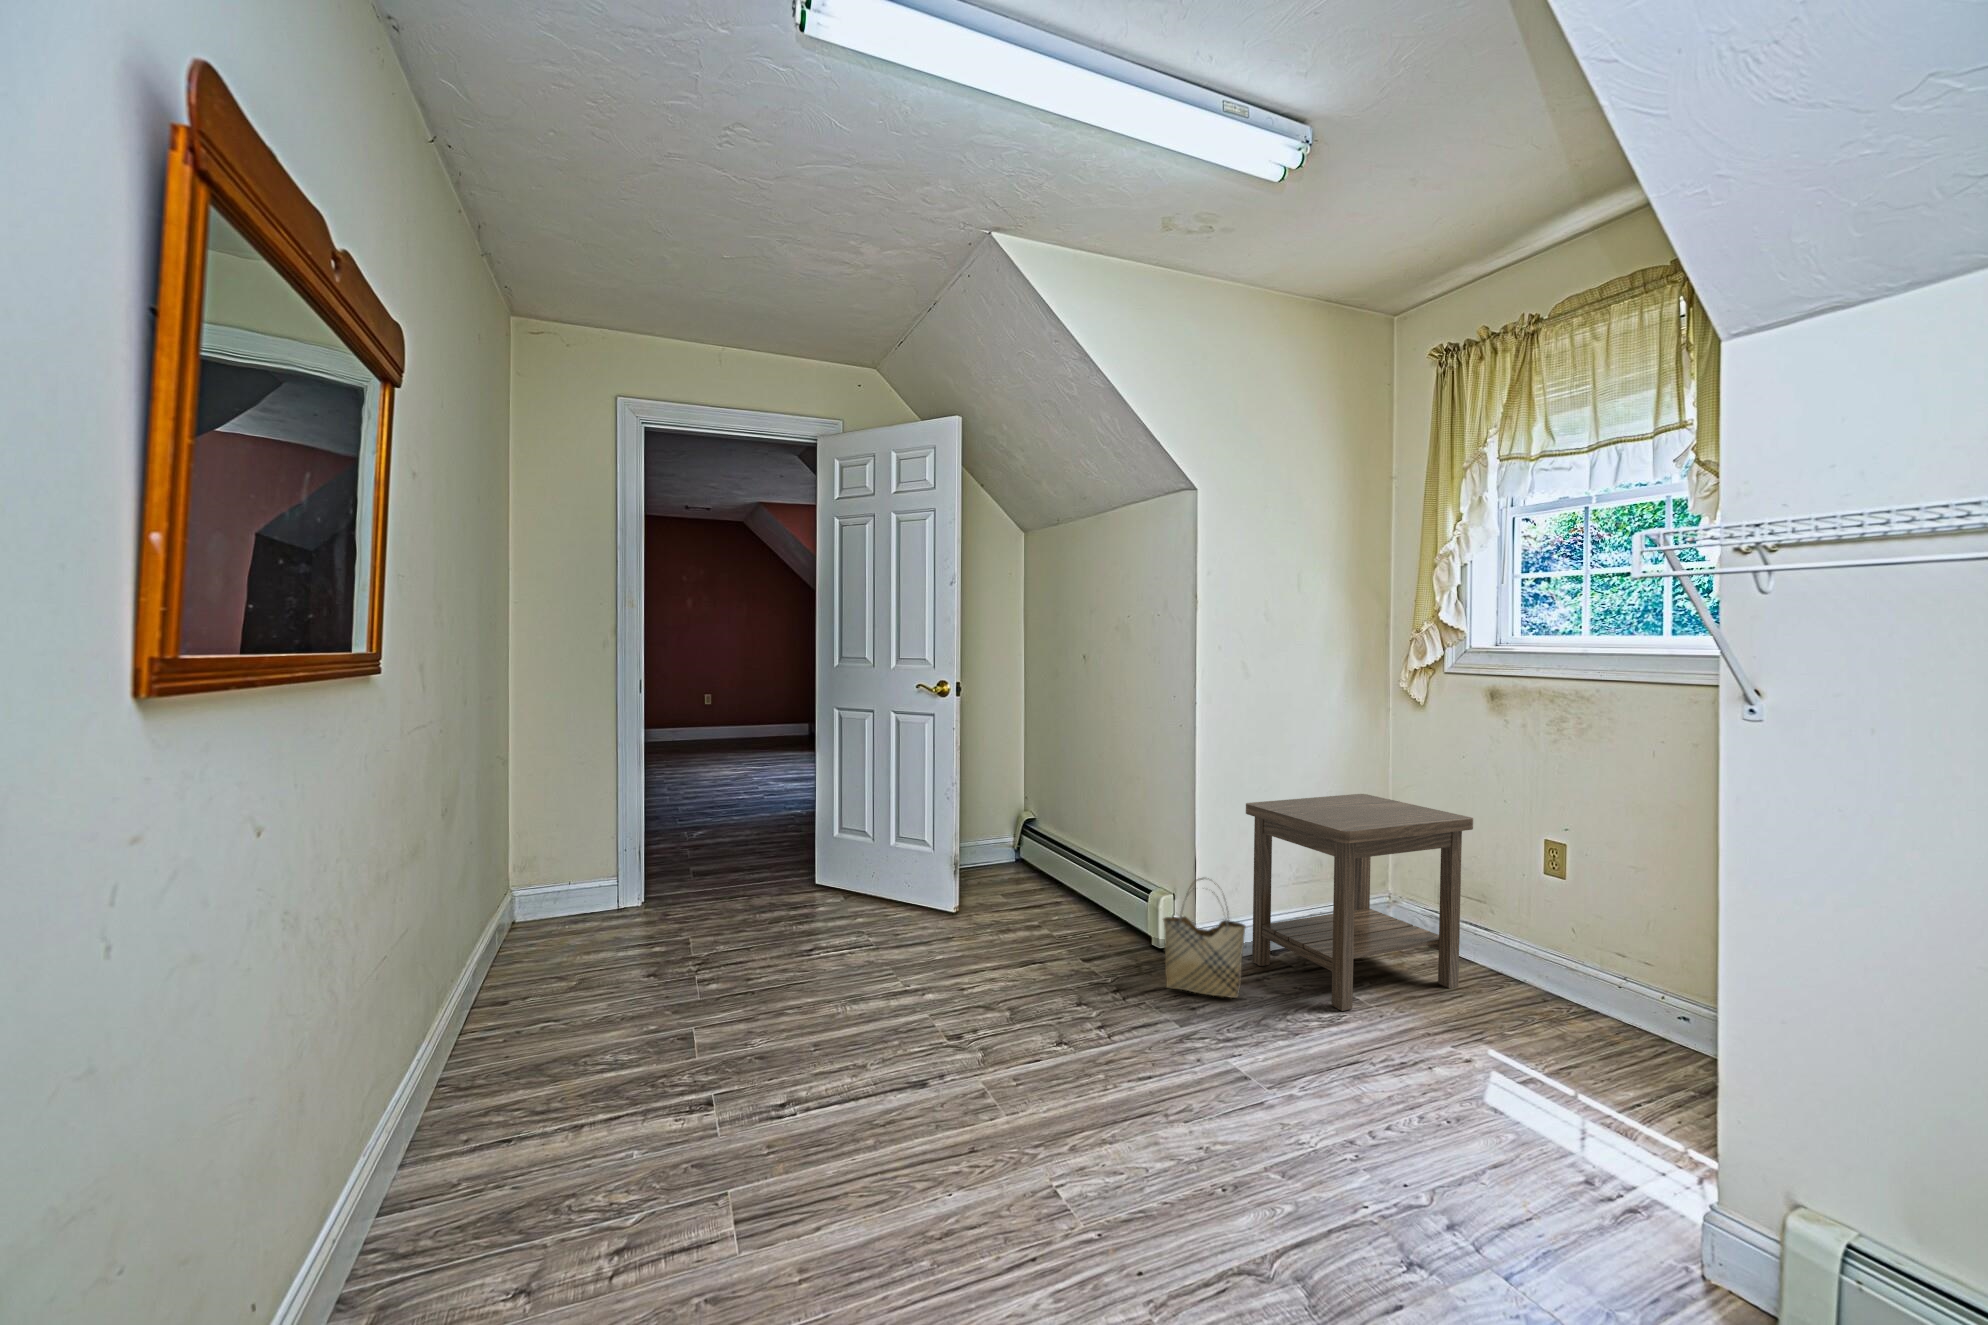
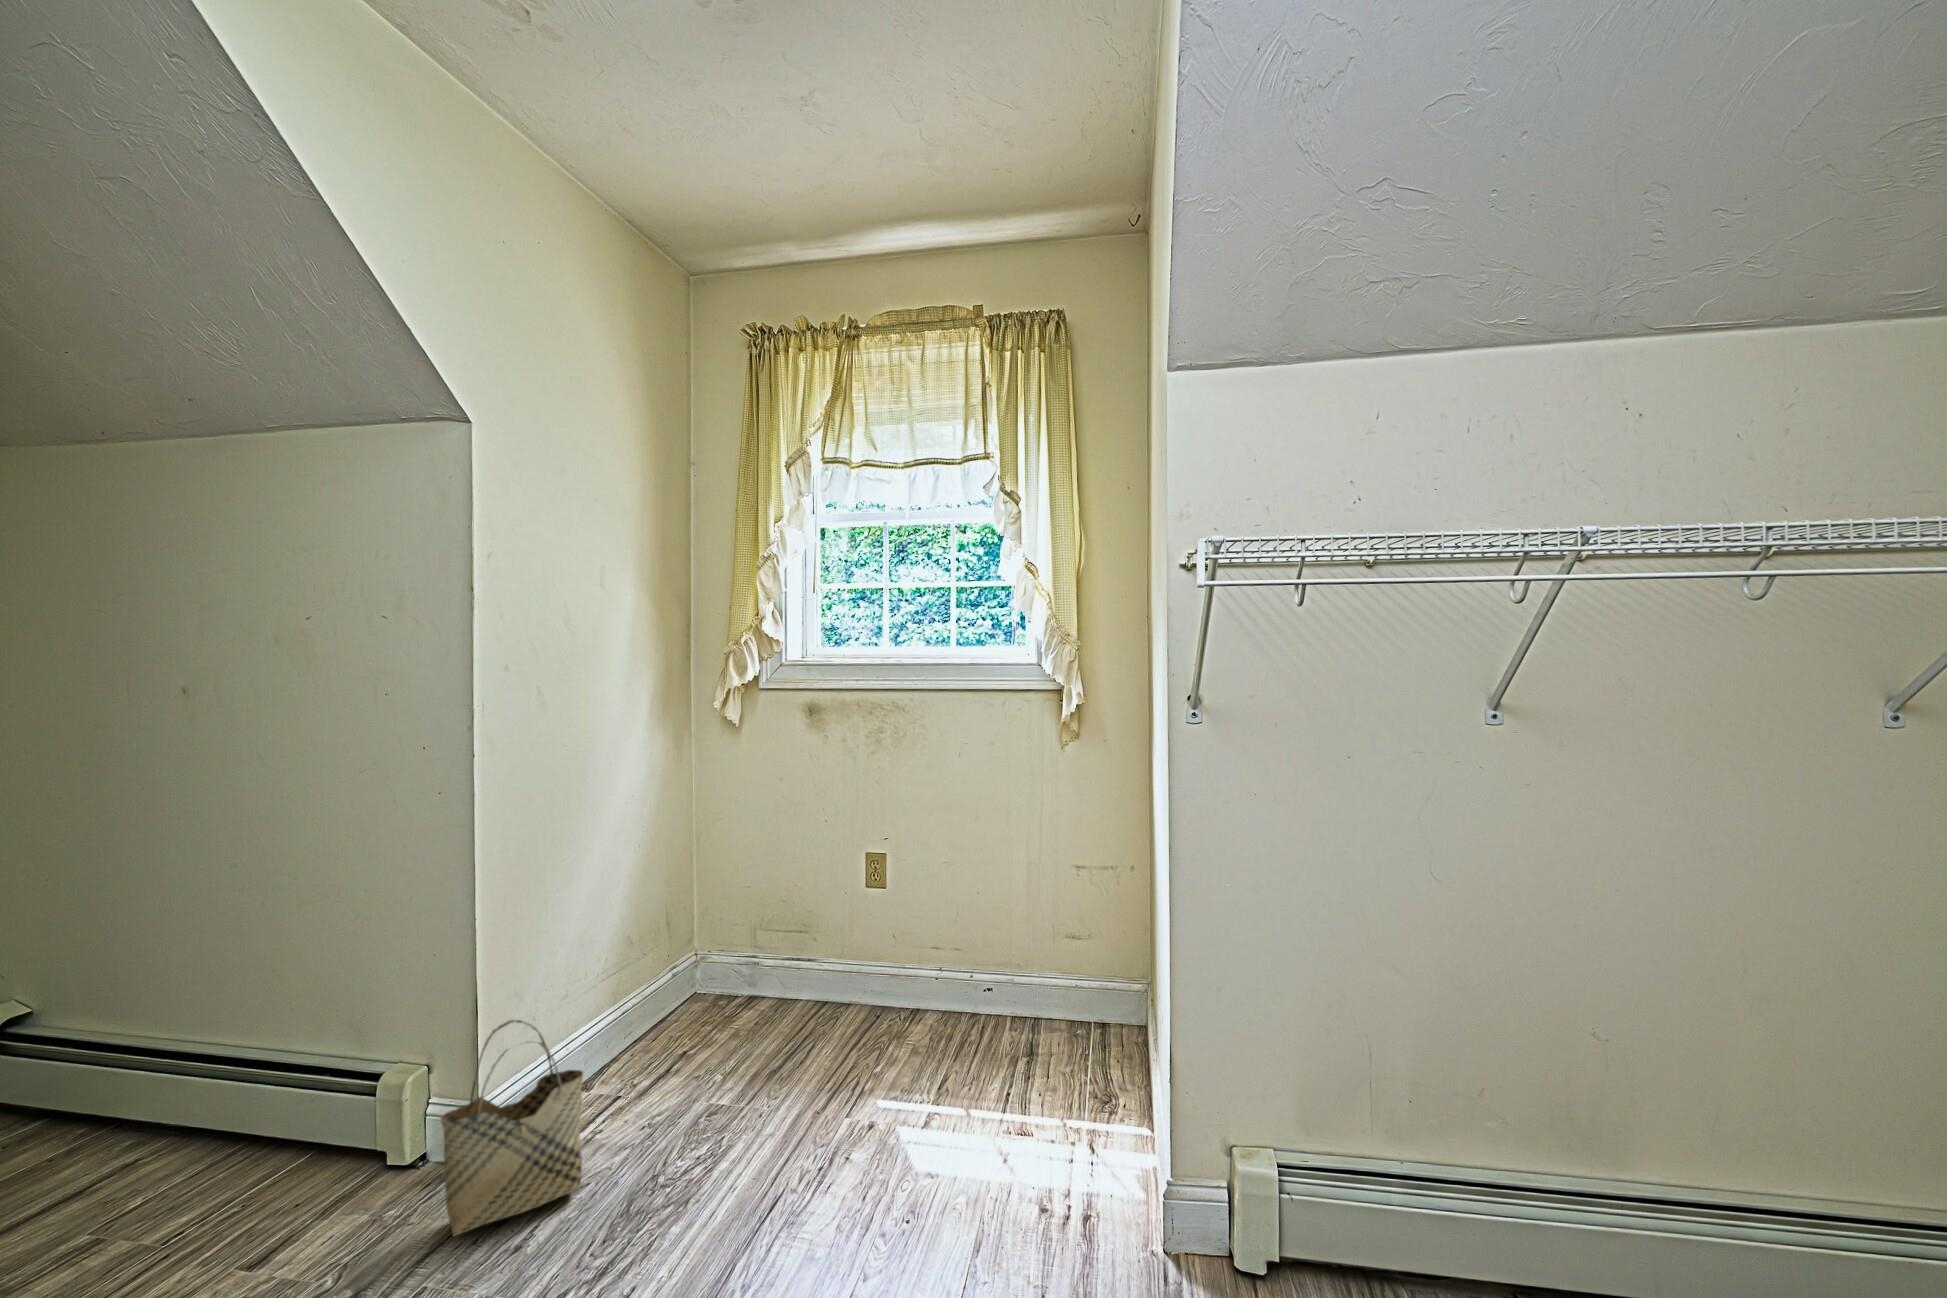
side table: present [1246,794,1473,1011] -> none [553,838,814,1131]

